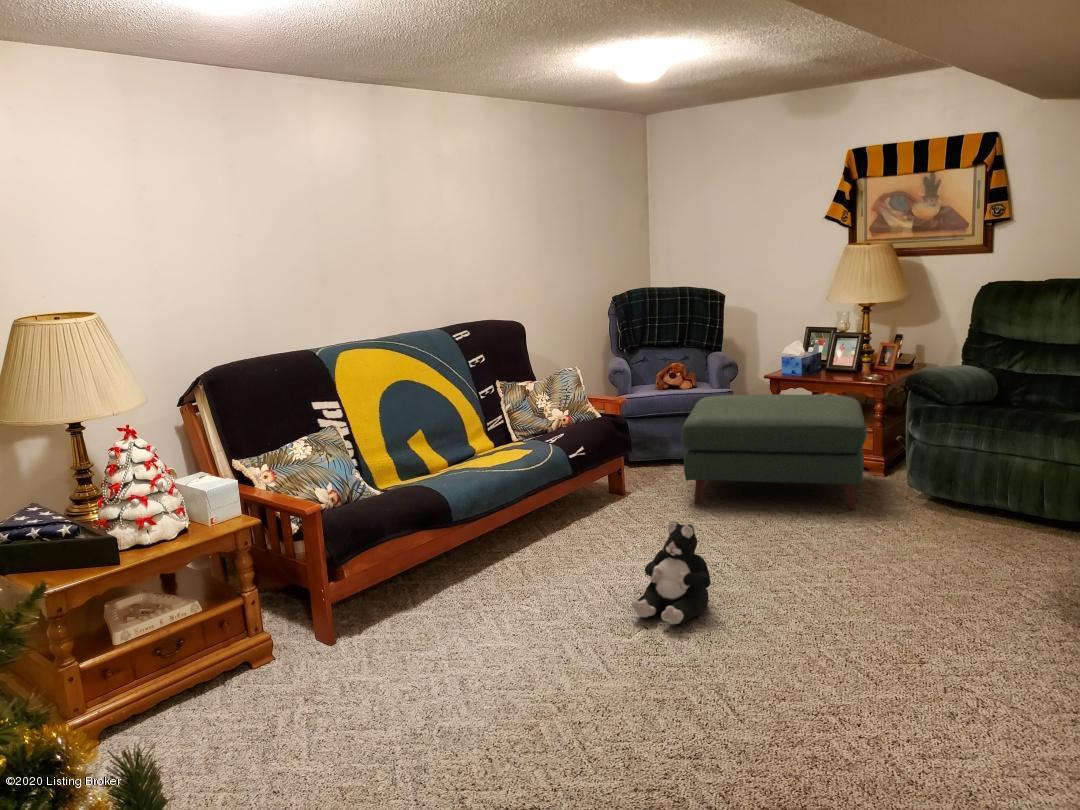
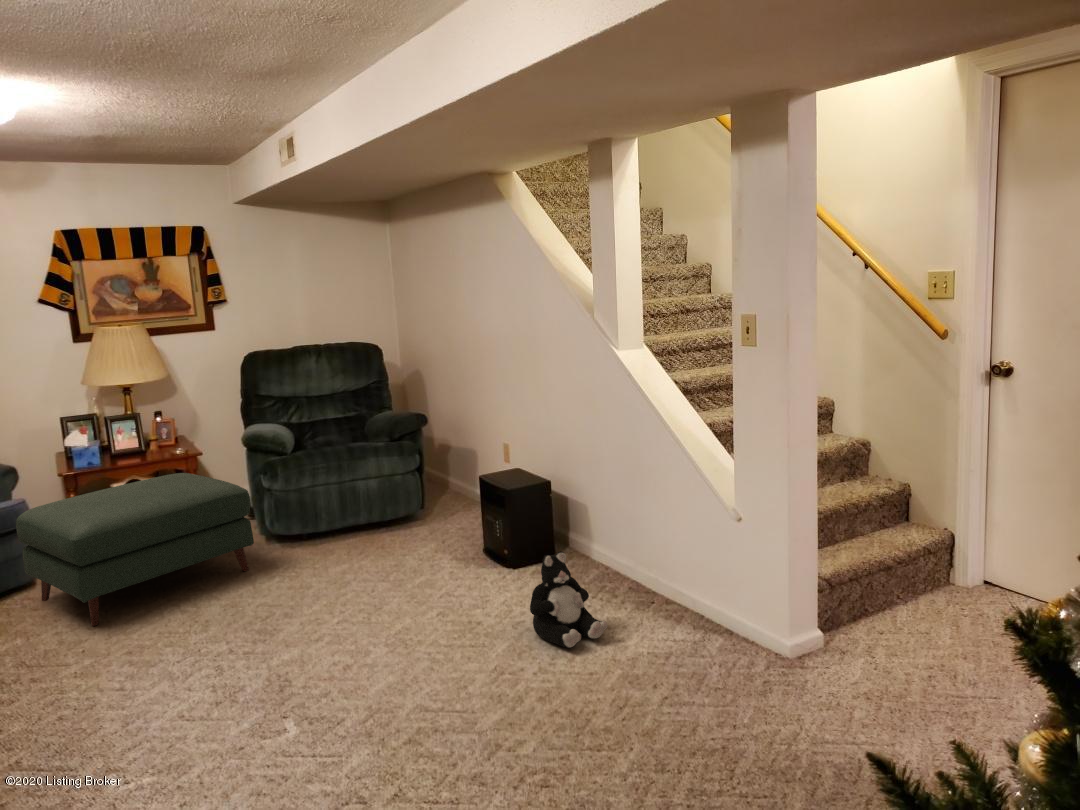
plush toy: present [632,521,711,625] -> present [530,551,607,648]

